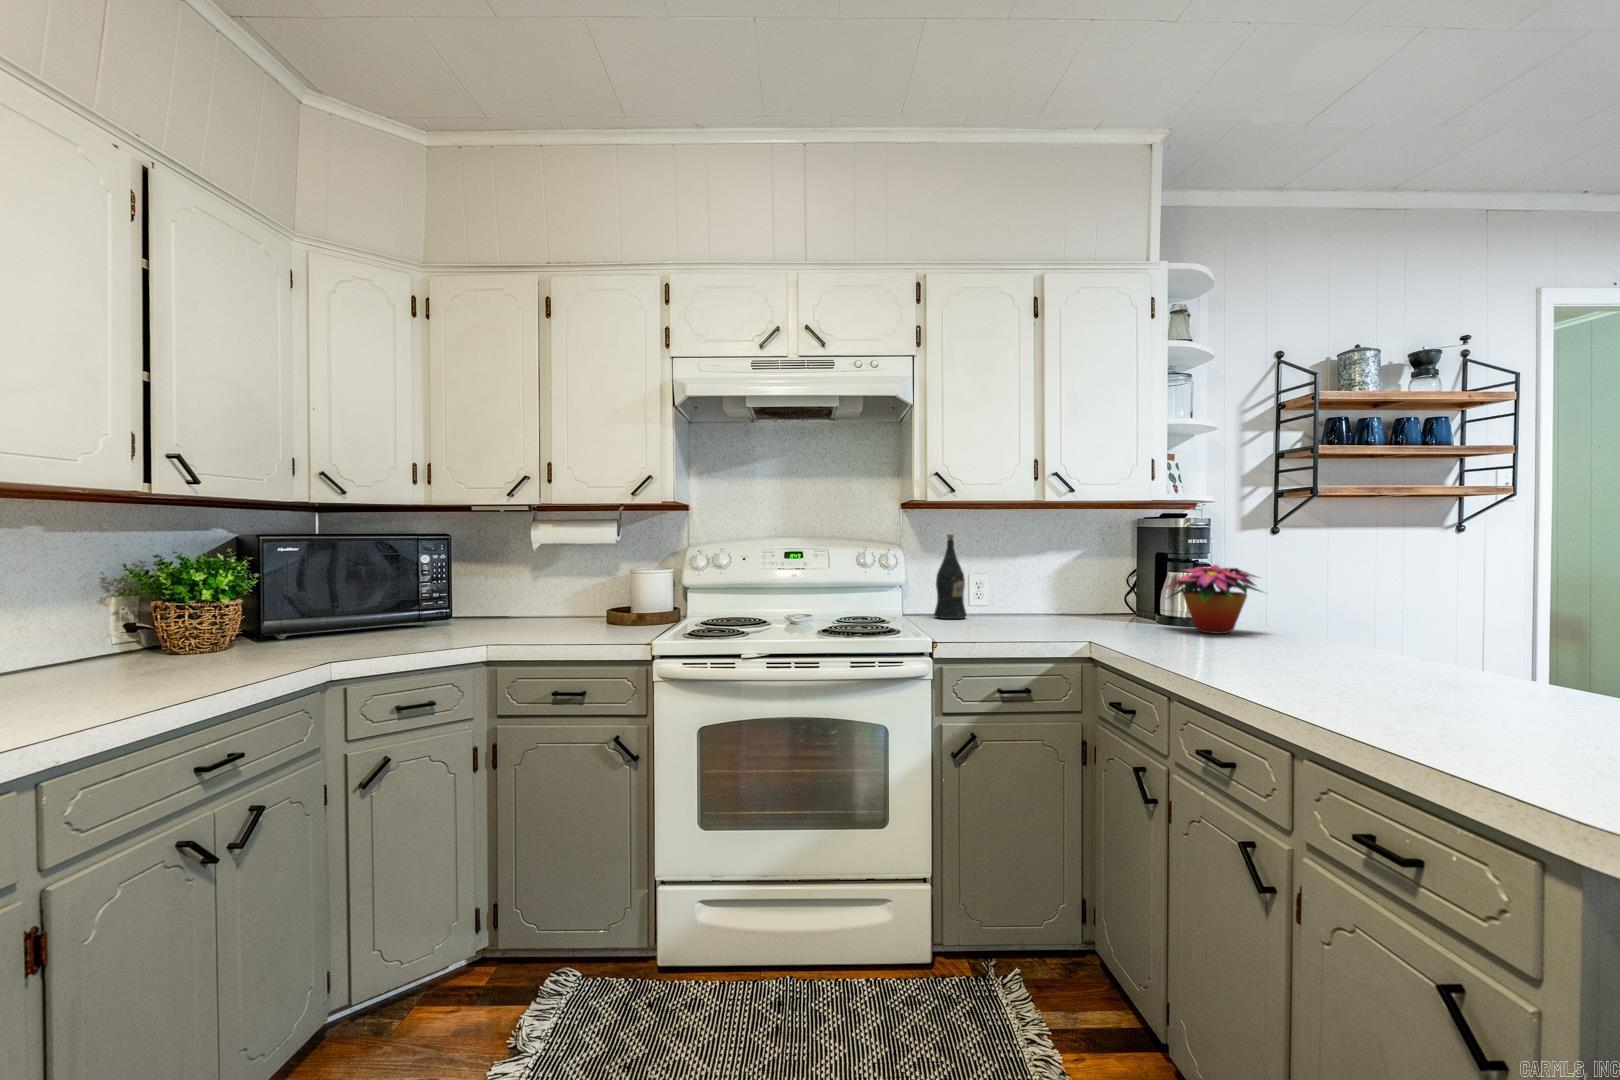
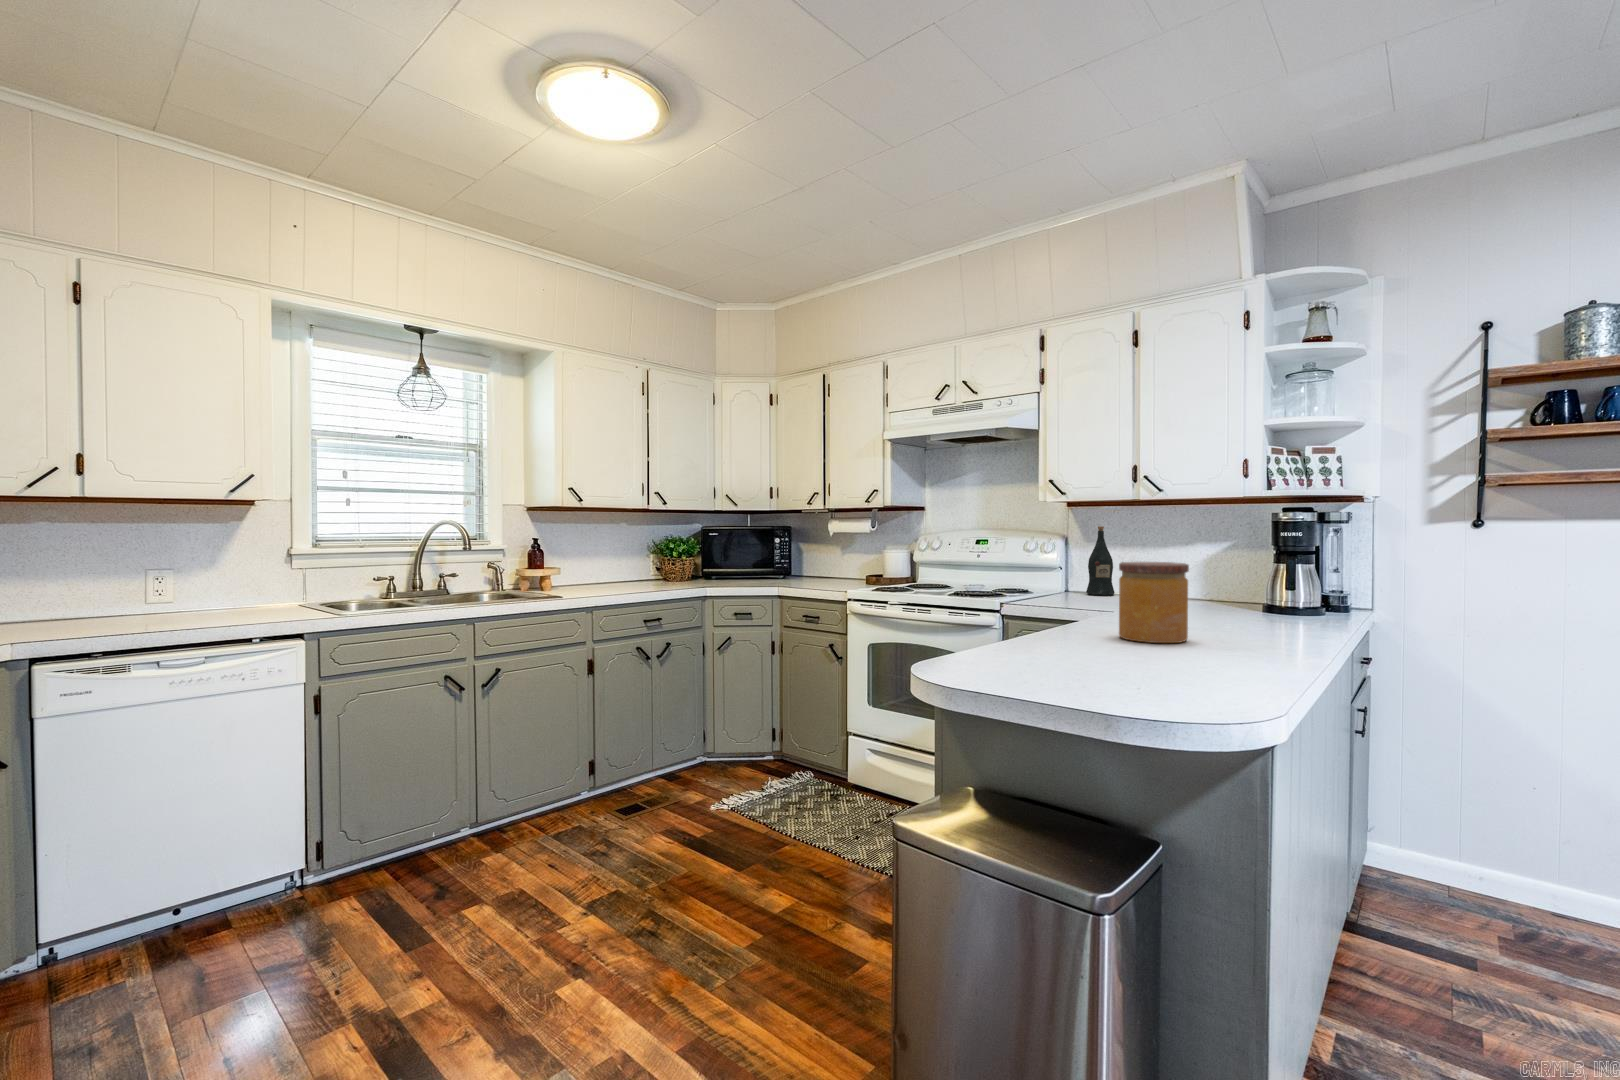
flower arrangement: present [1166,565,1260,634] -> none [1220,554,1327,617]
jar: none [1341,580,1455,696] -> present [1119,562,1189,643]

